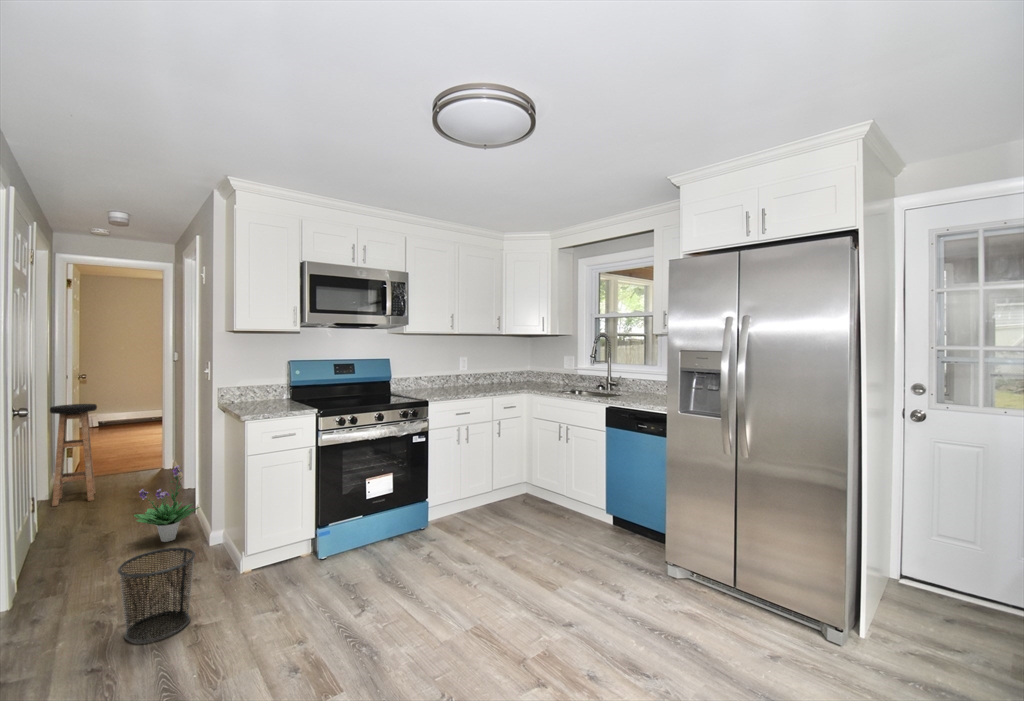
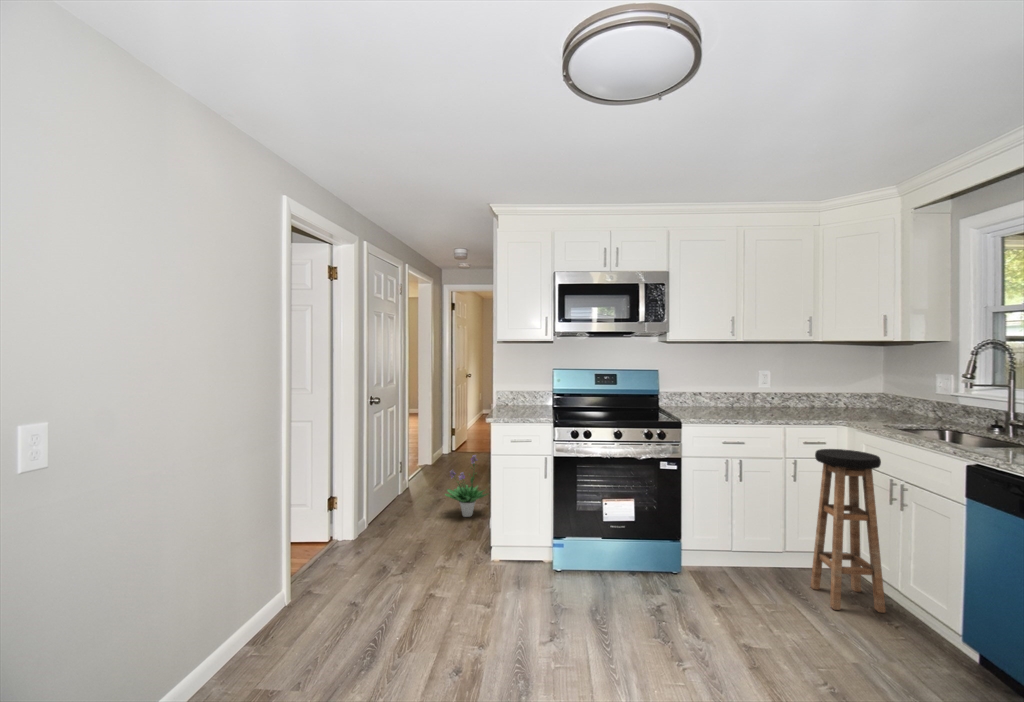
bar stool: present [50,404,97,506] -> present [811,449,886,613]
waste bin: present [117,548,195,643] -> none [384,522,437,596]

